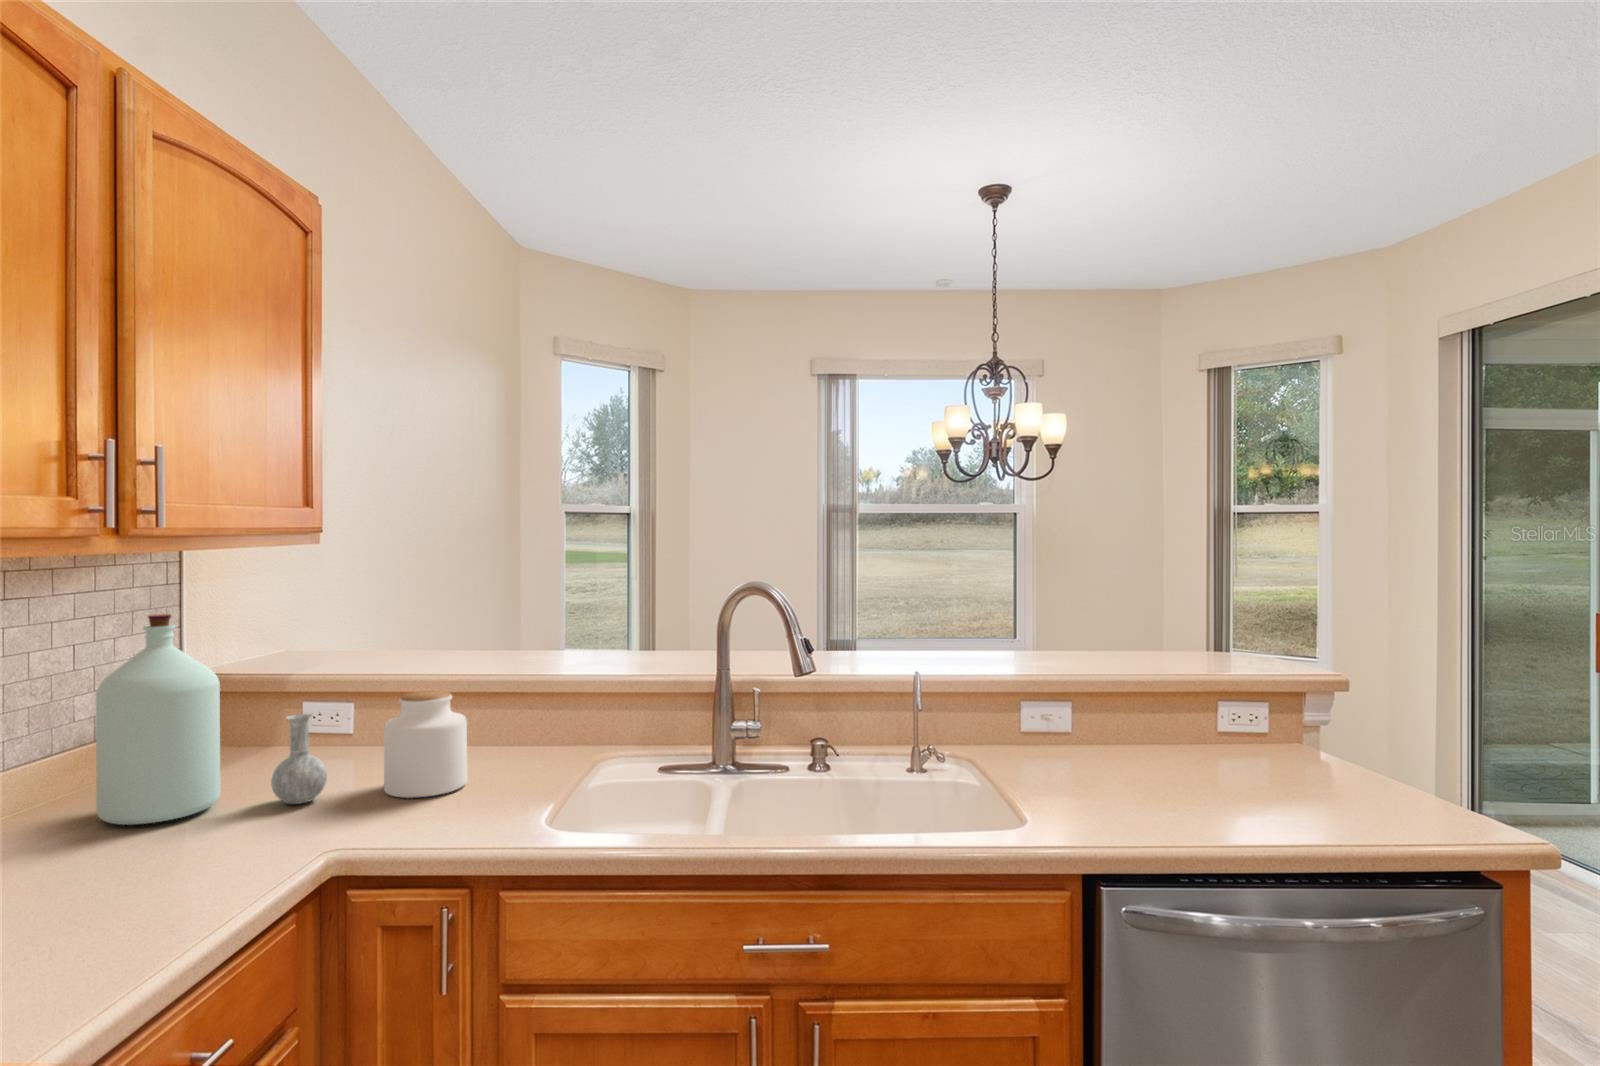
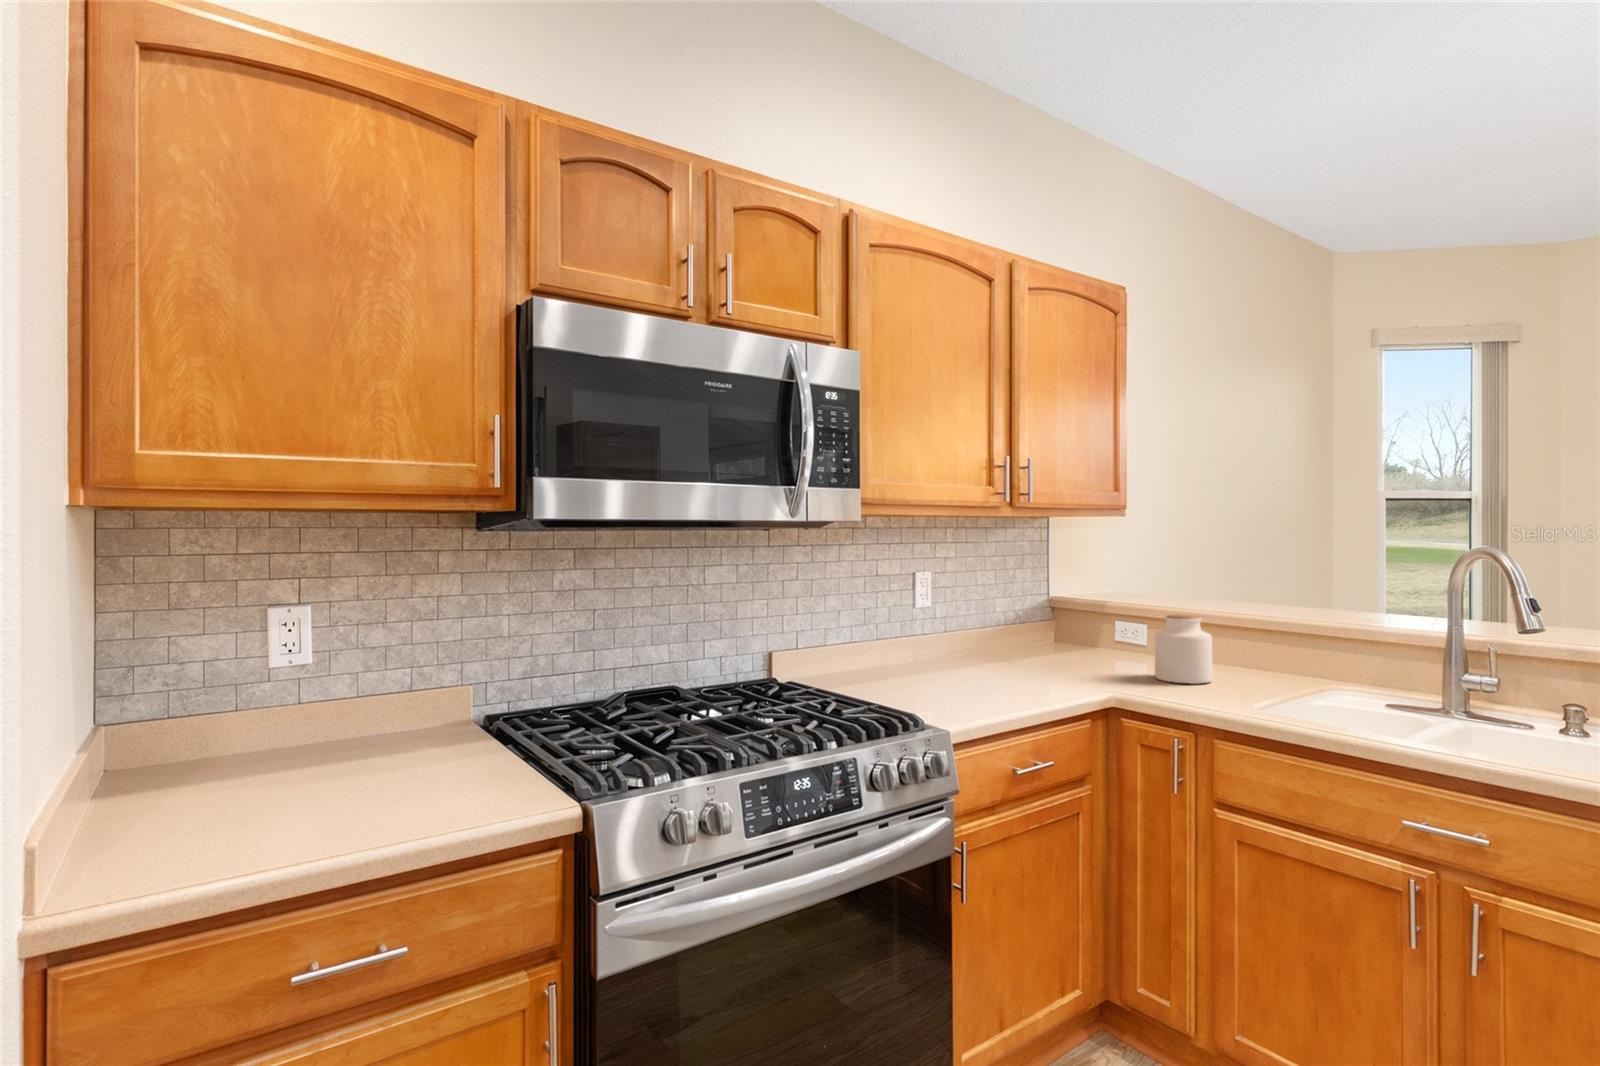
bottle: present [96,614,327,825] -> none [1003,553,1120,673]

